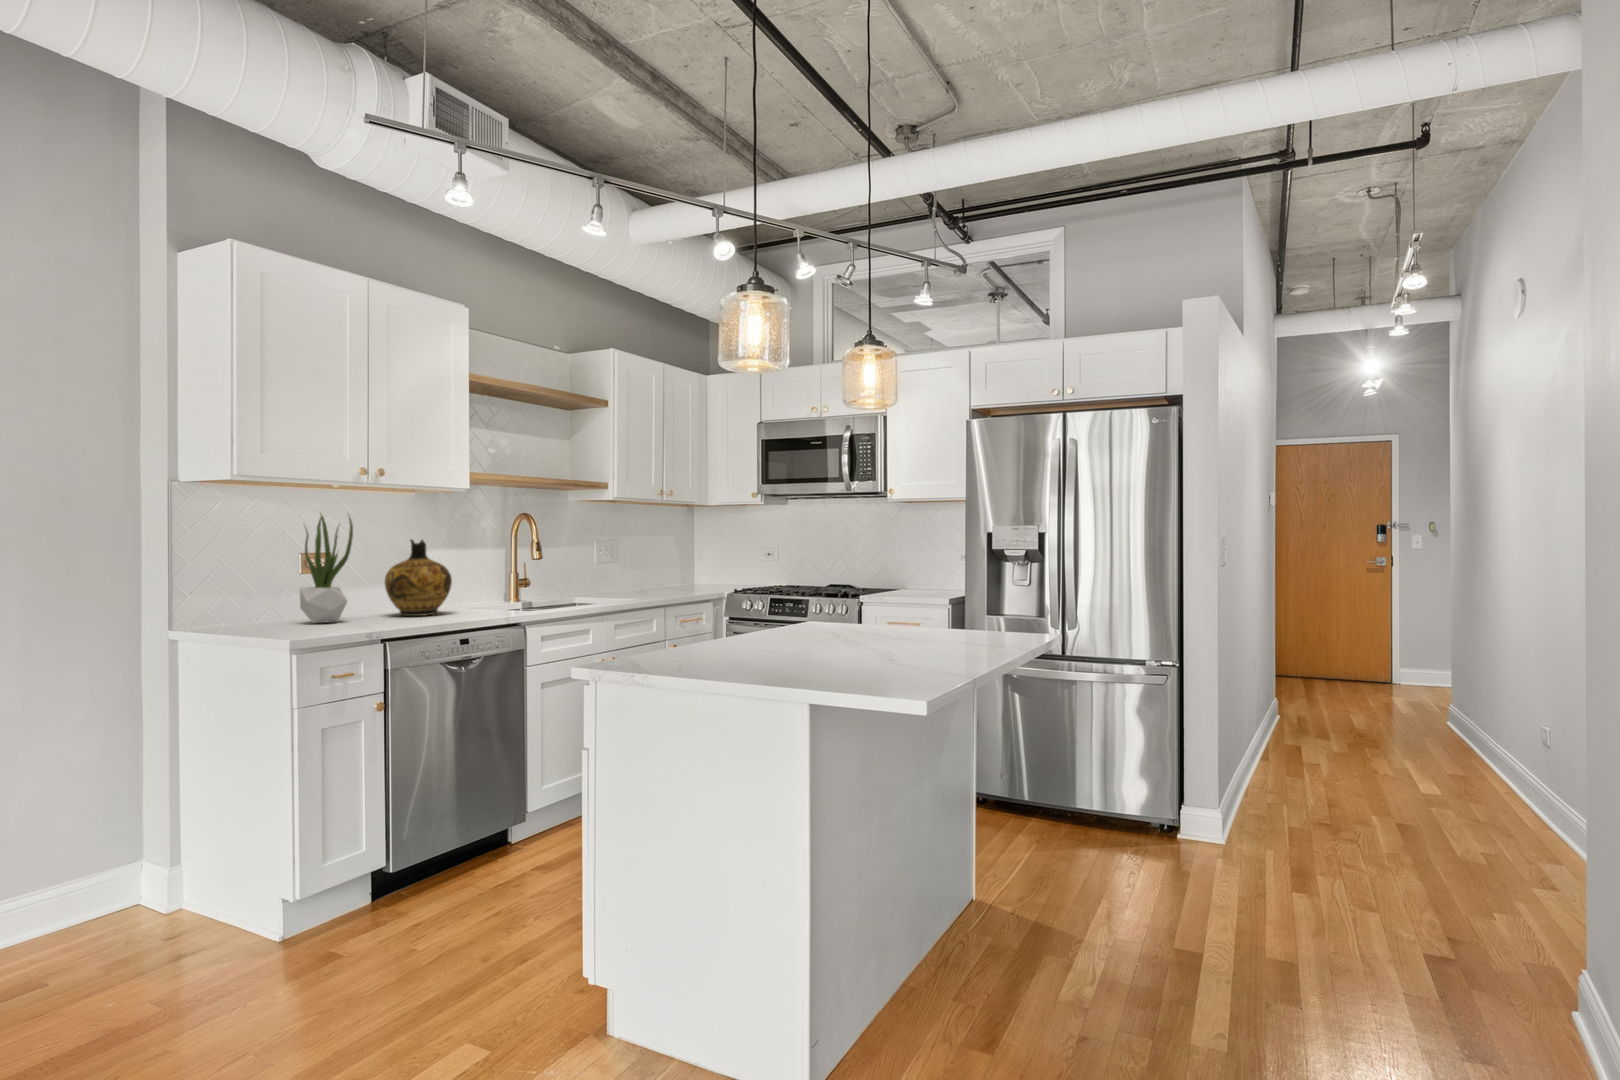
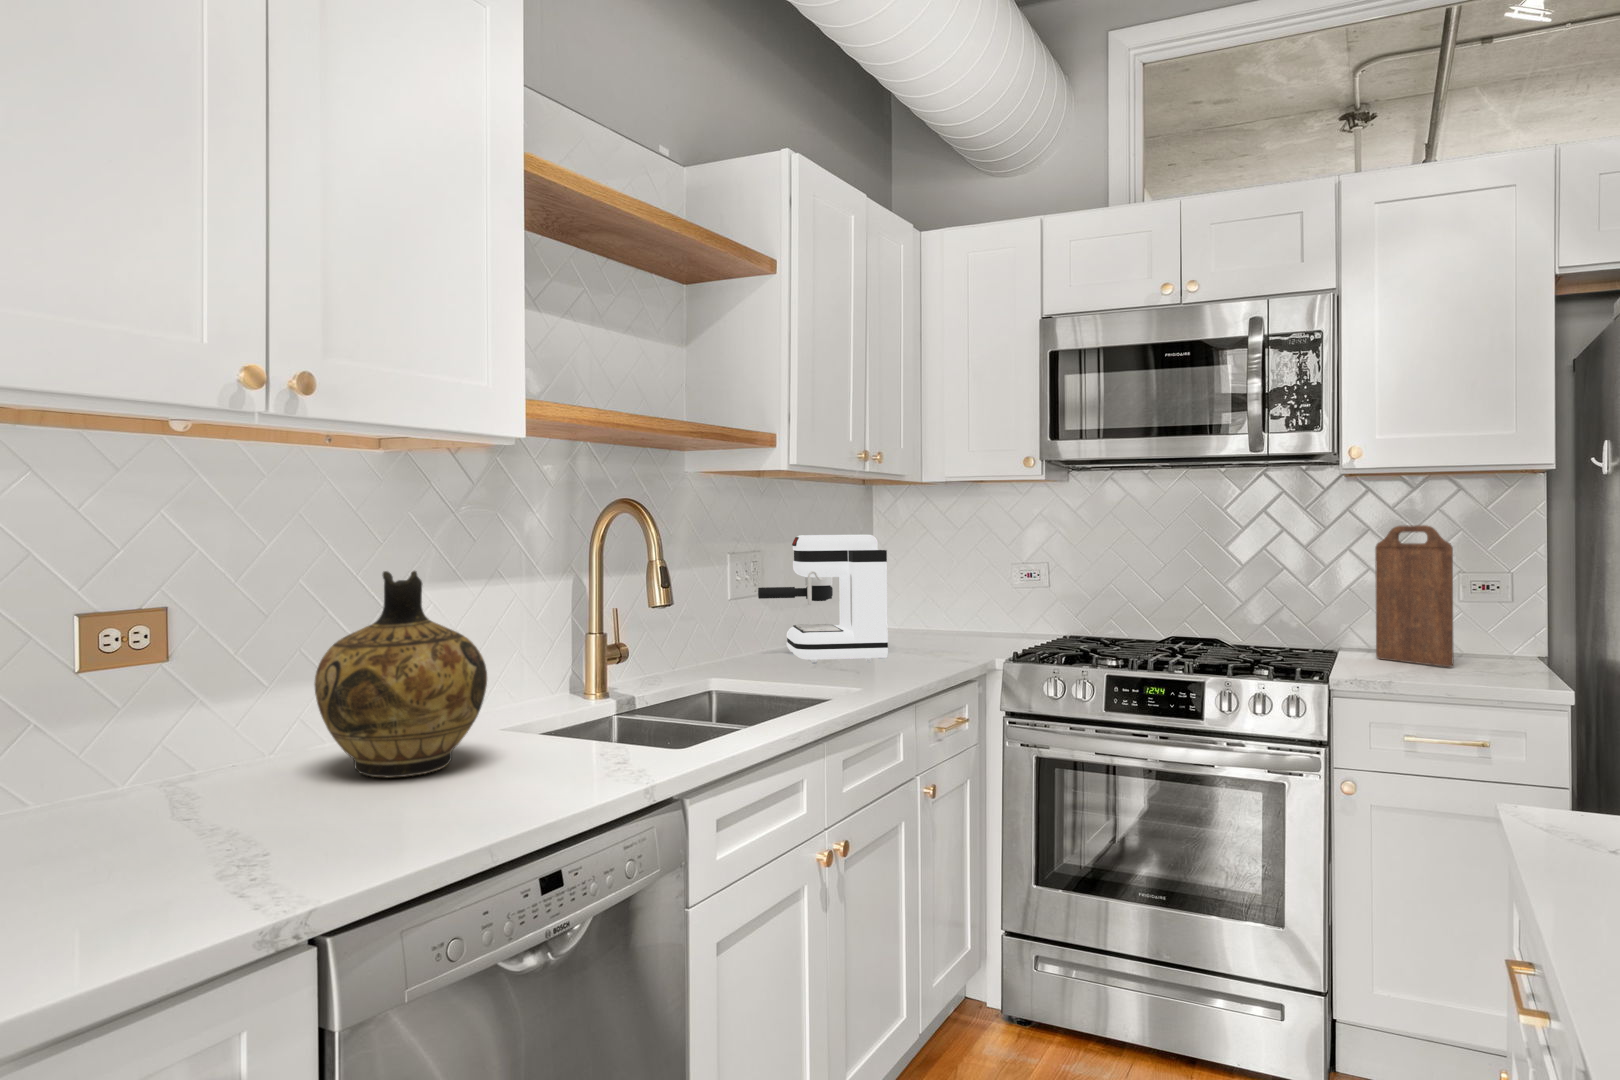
potted plant: present [300,514,353,623] -> none [69,497,228,828]
cutting board: none [910,525,934,592] -> present [1375,525,1454,667]
coffee maker: none [610,531,670,593] -> present [758,535,888,663]

